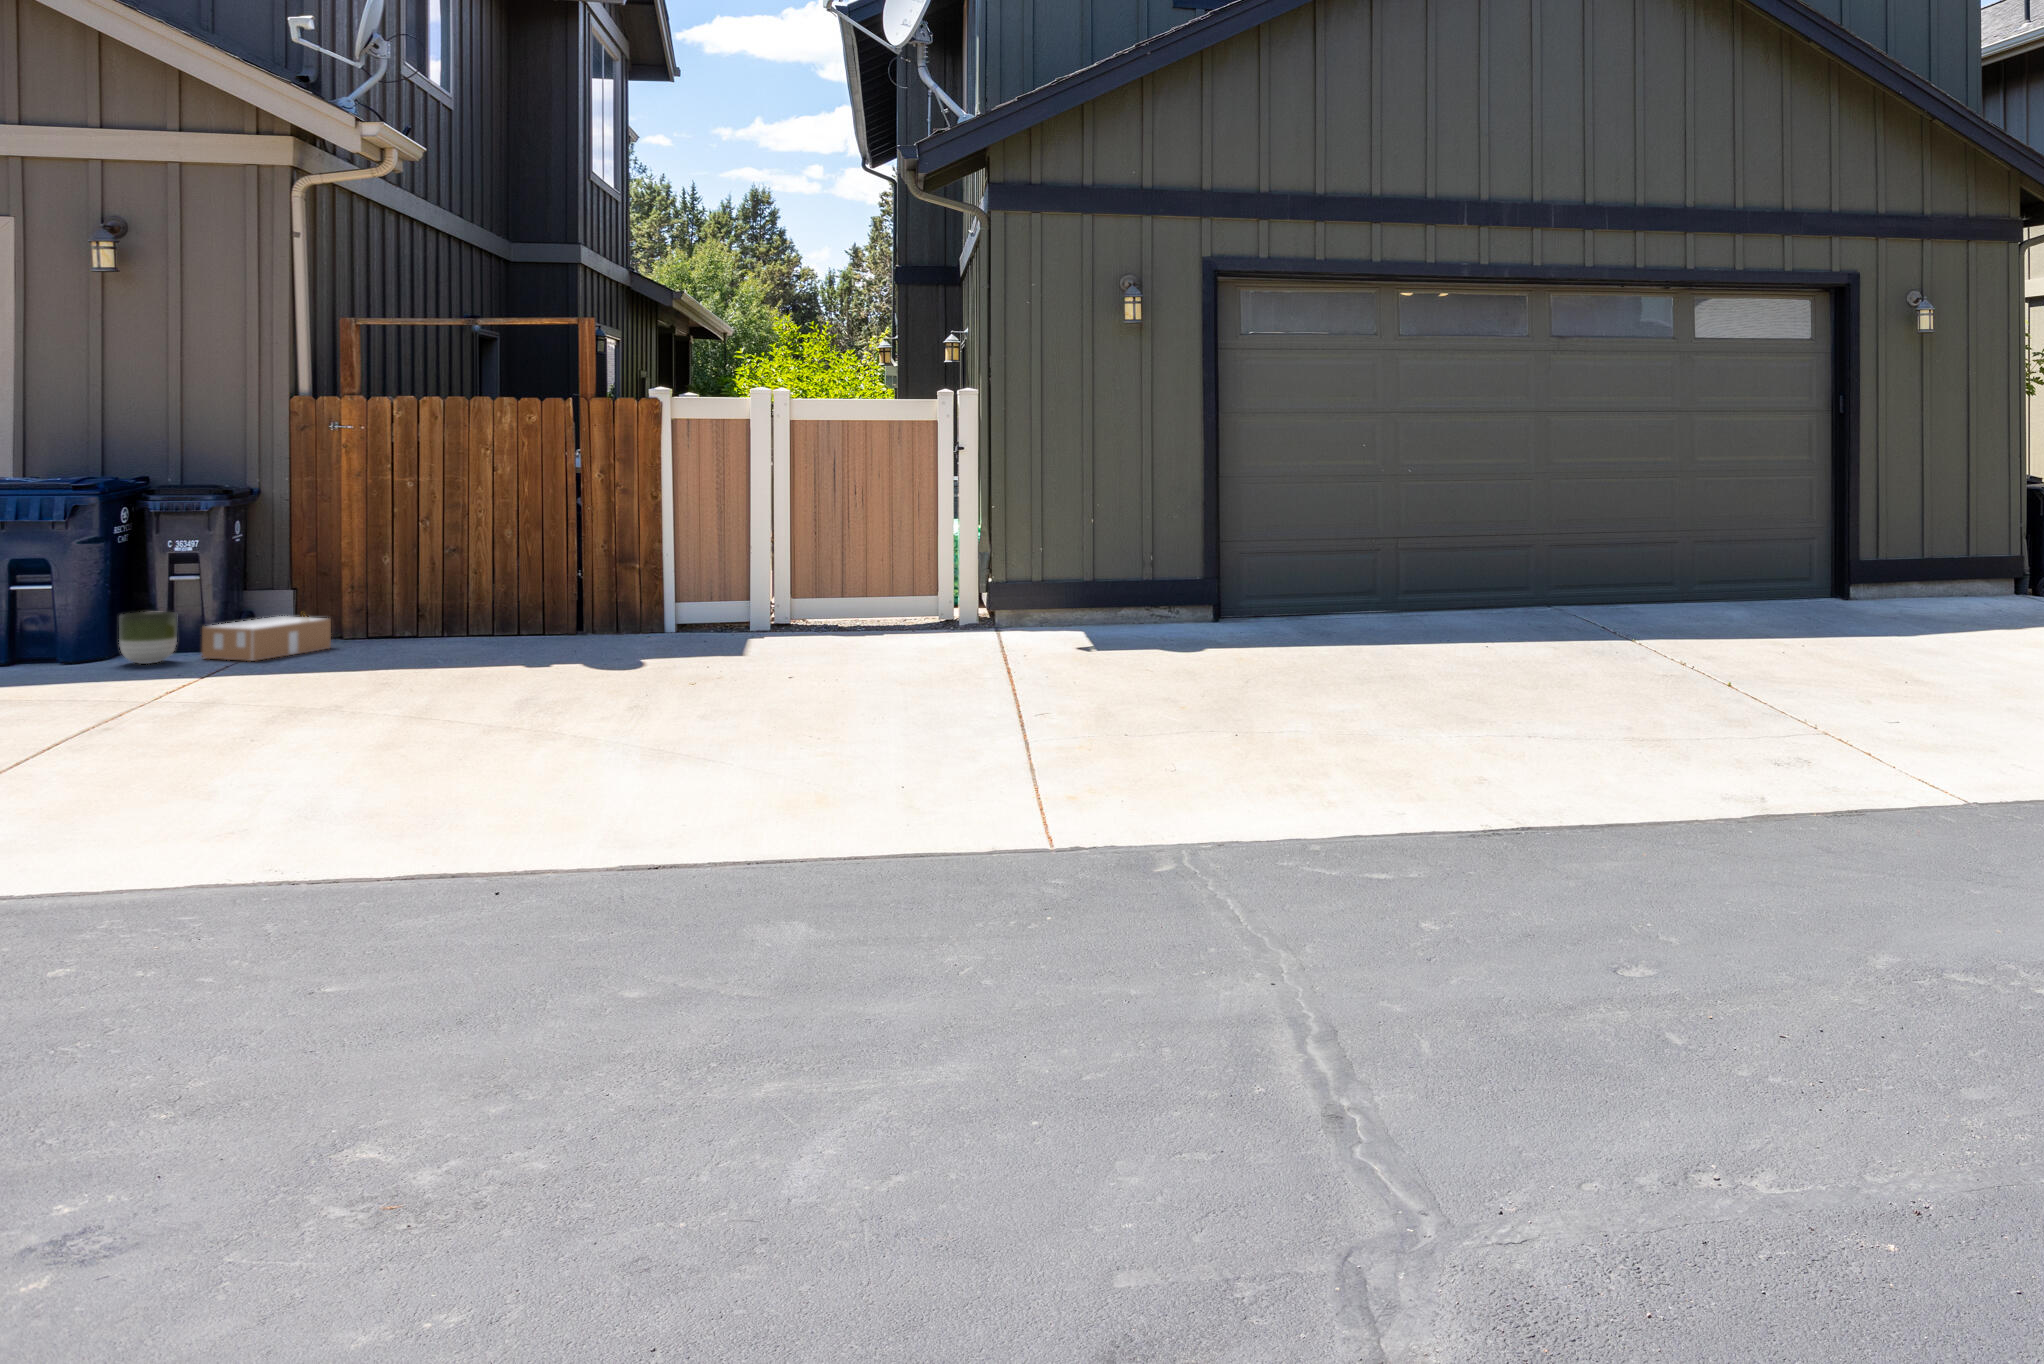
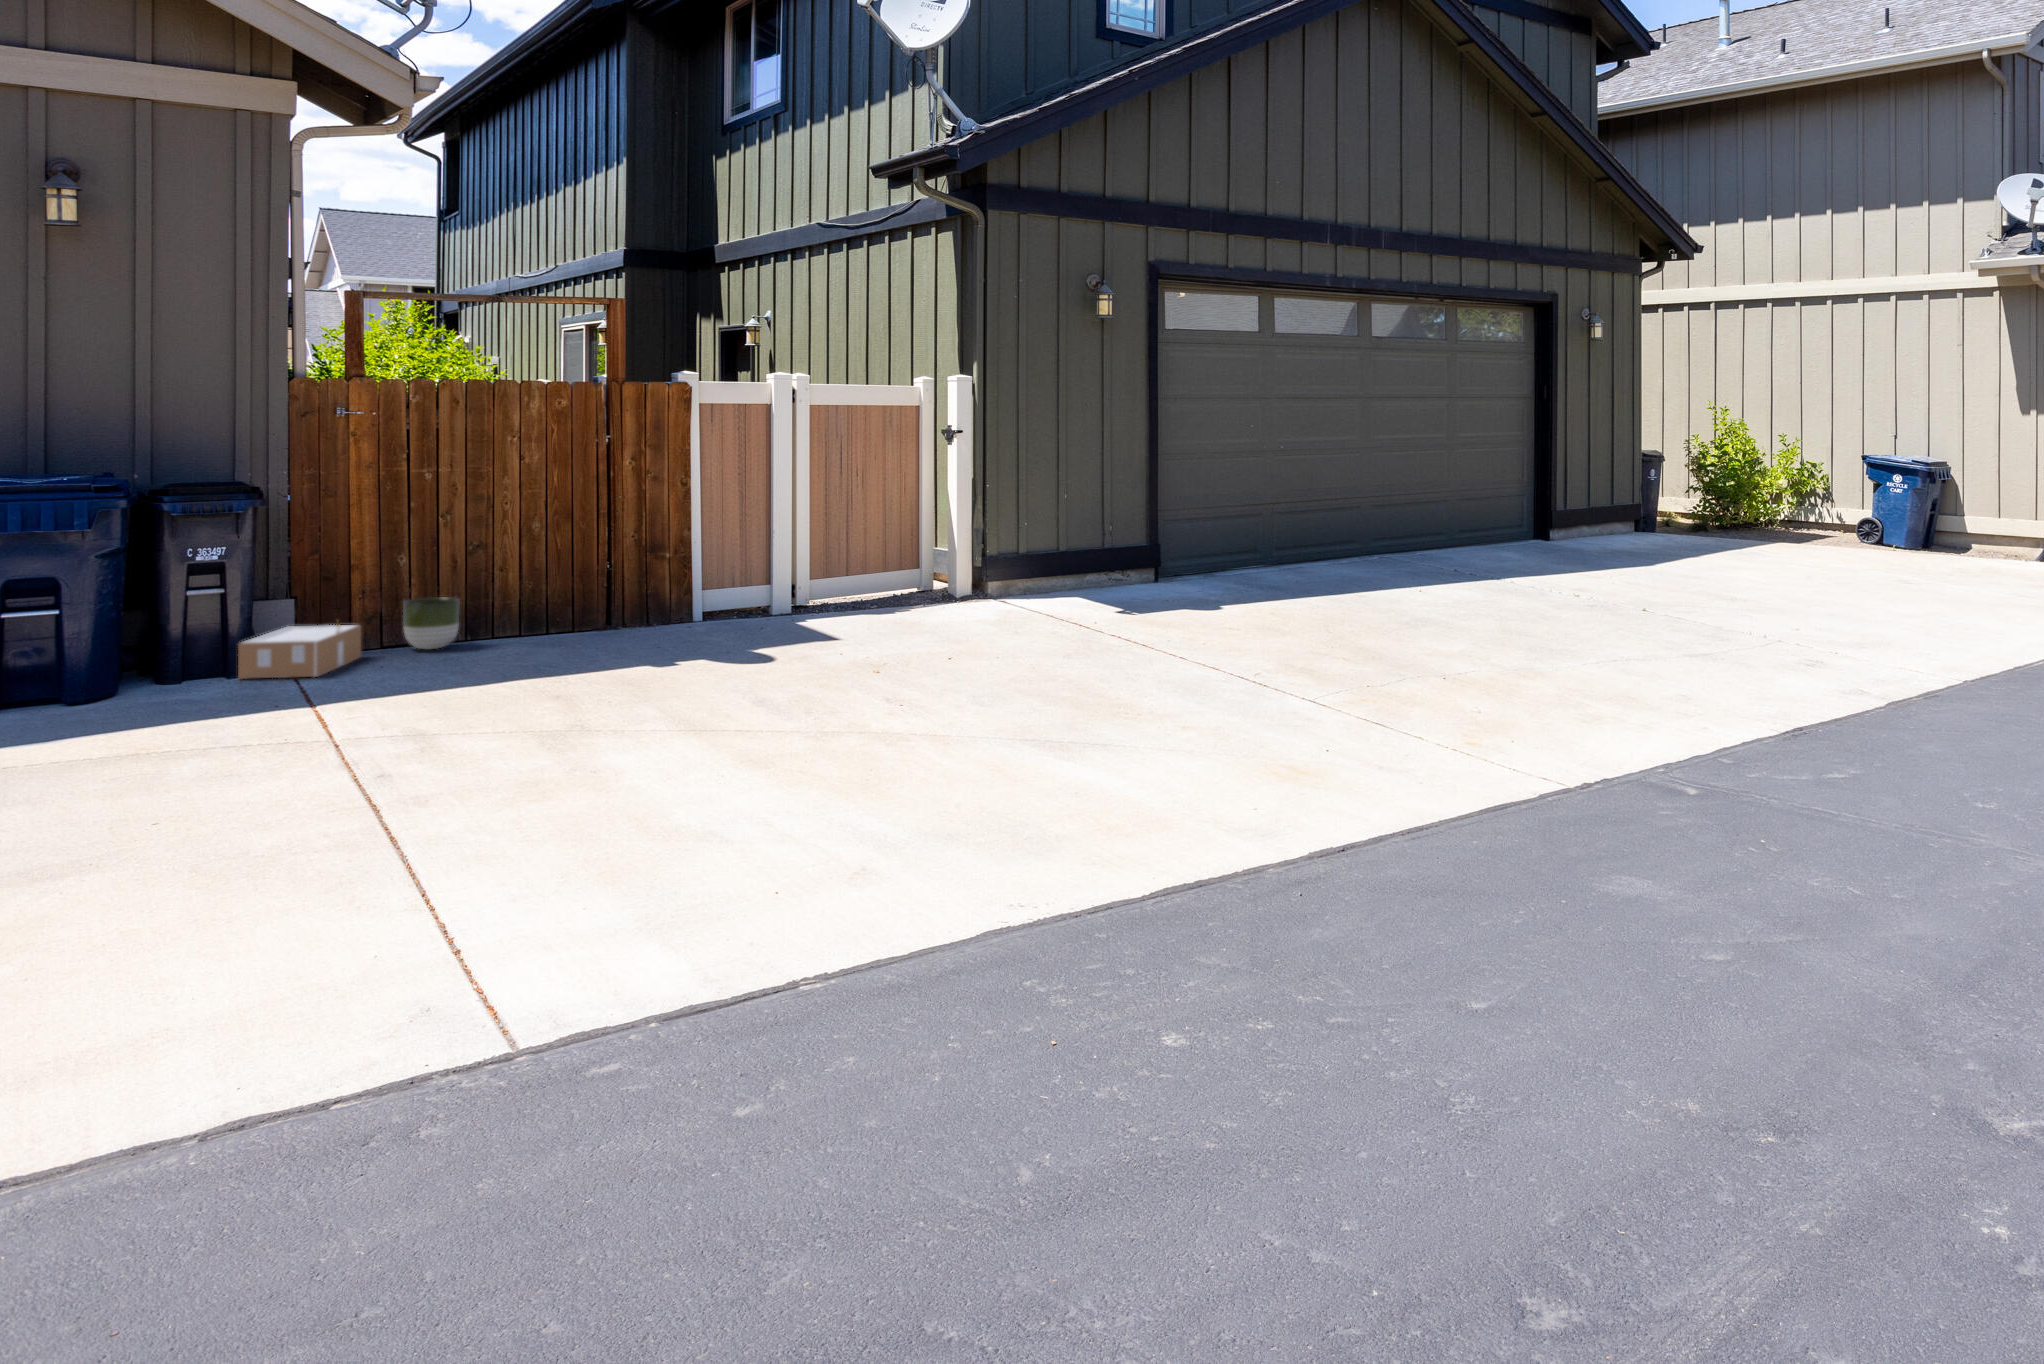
planter: present [119,612,178,664] -> present [403,597,459,649]

